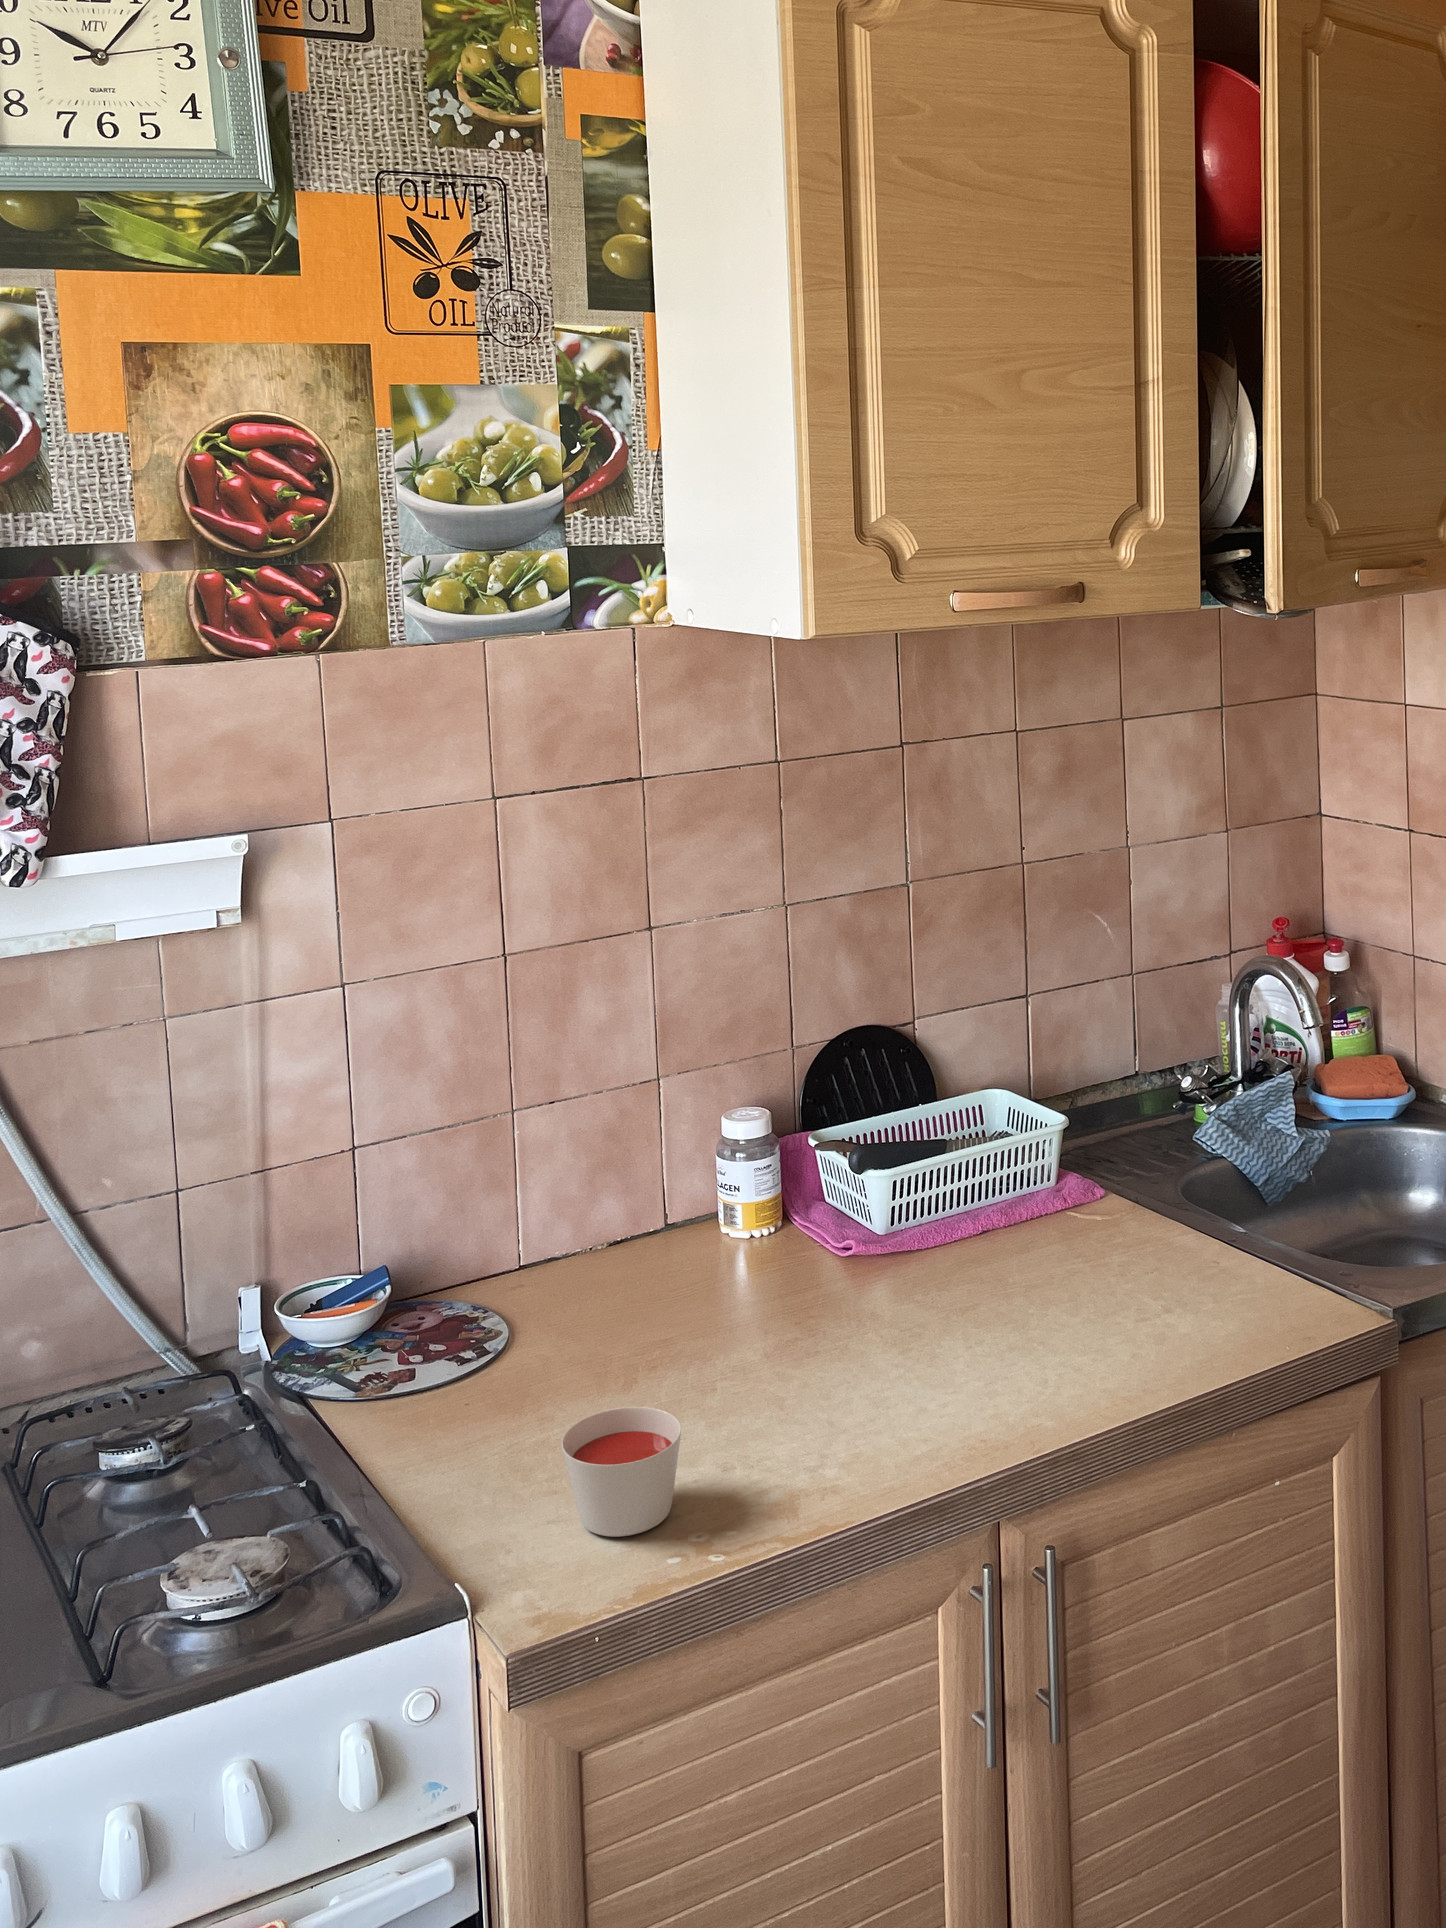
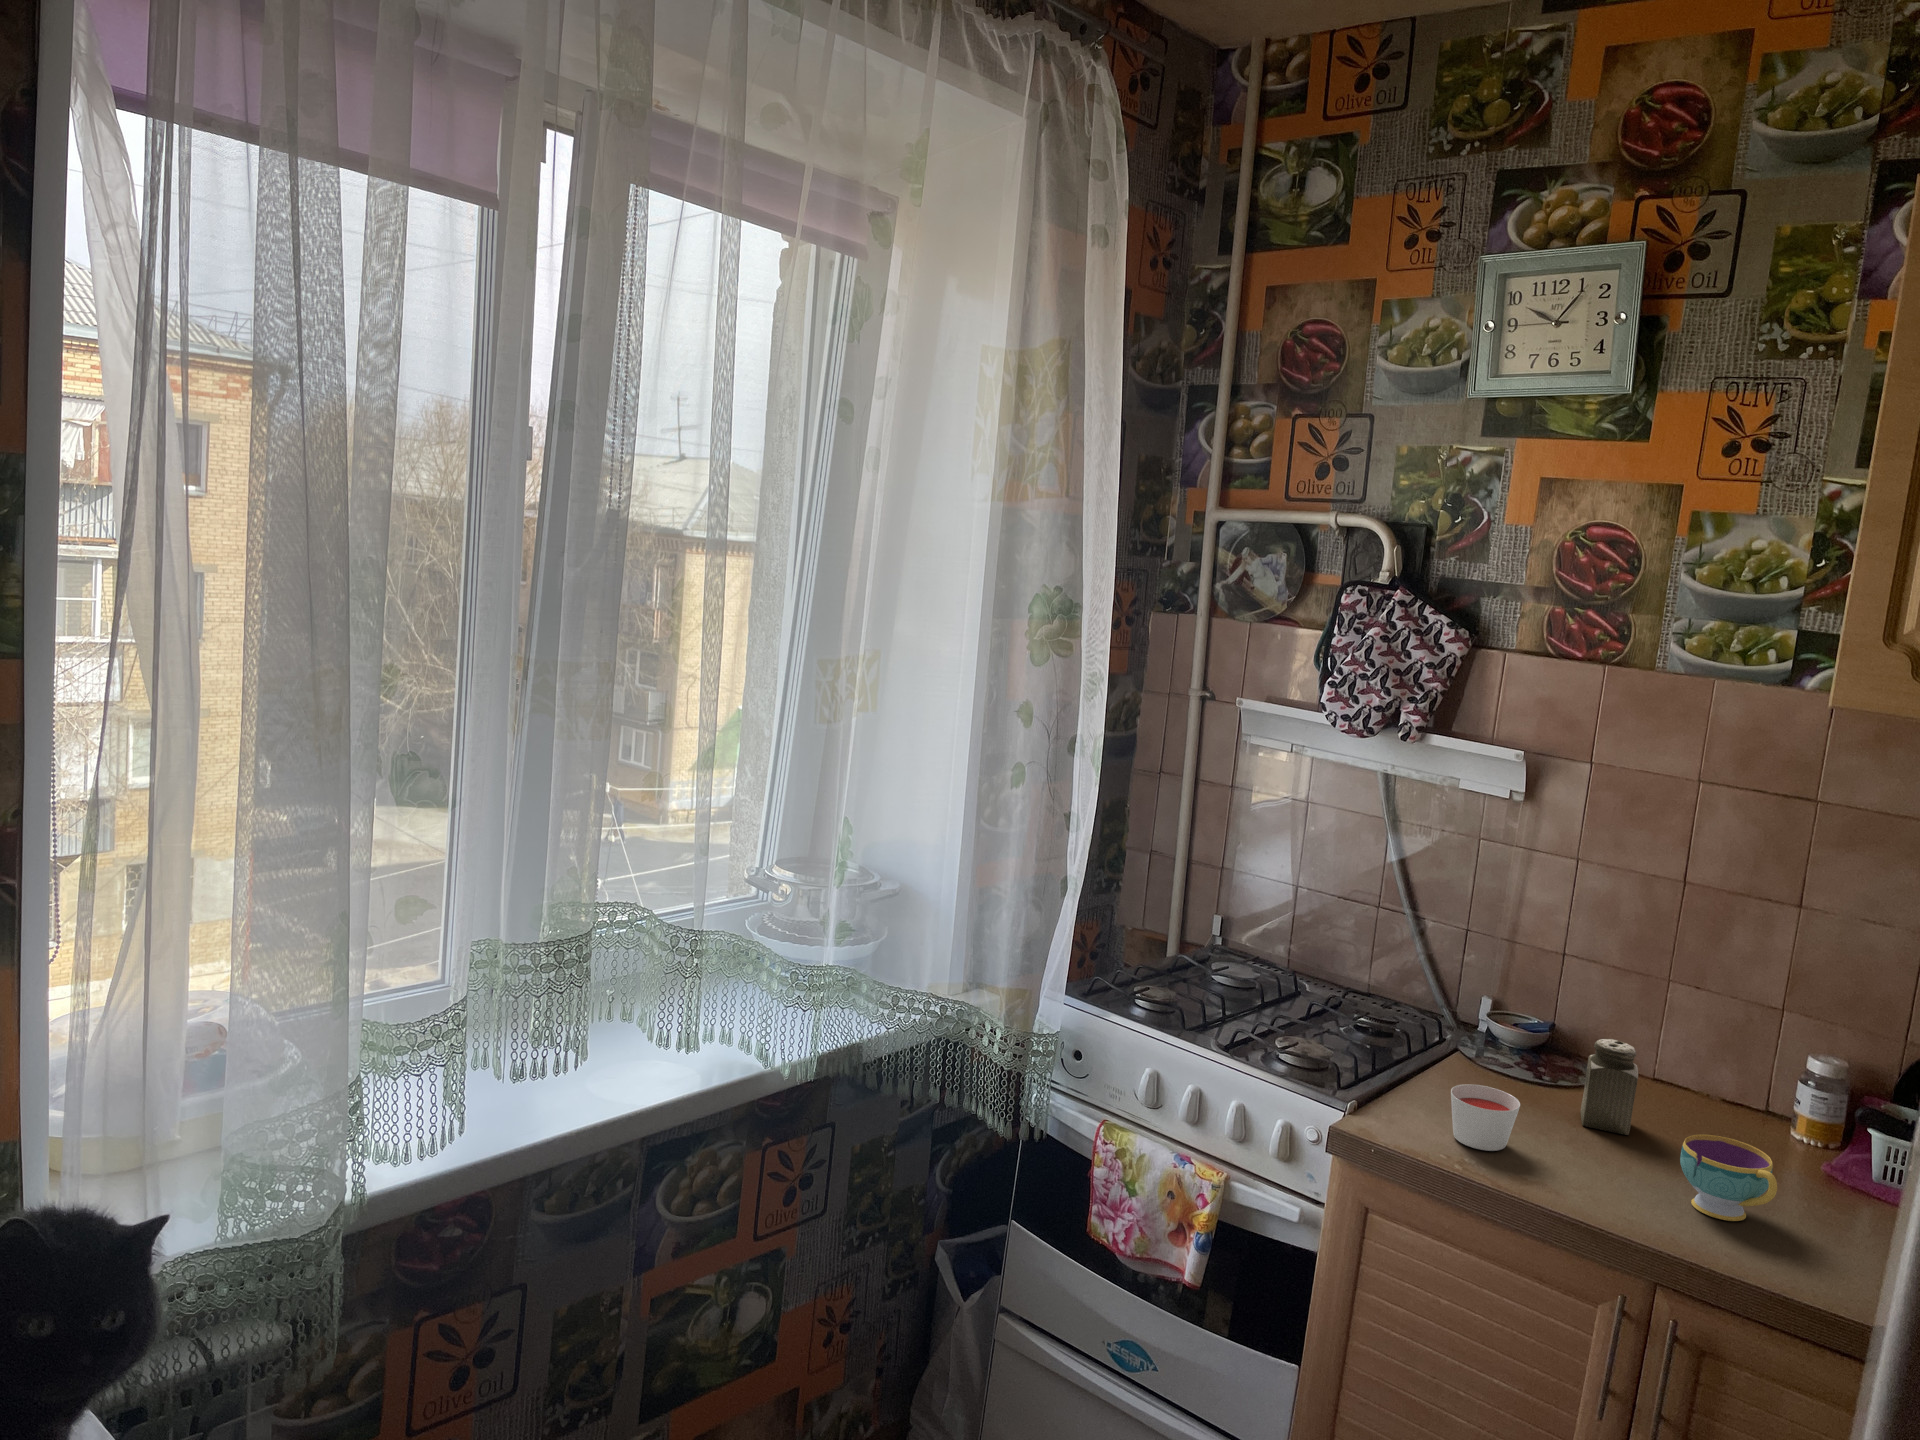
salt shaker: none [585,1234,686,1394] -> present [1580,1039,1638,1135]
teacup: none [858,1277,1007,1405] -> present [1680,1134,1777,1221]

